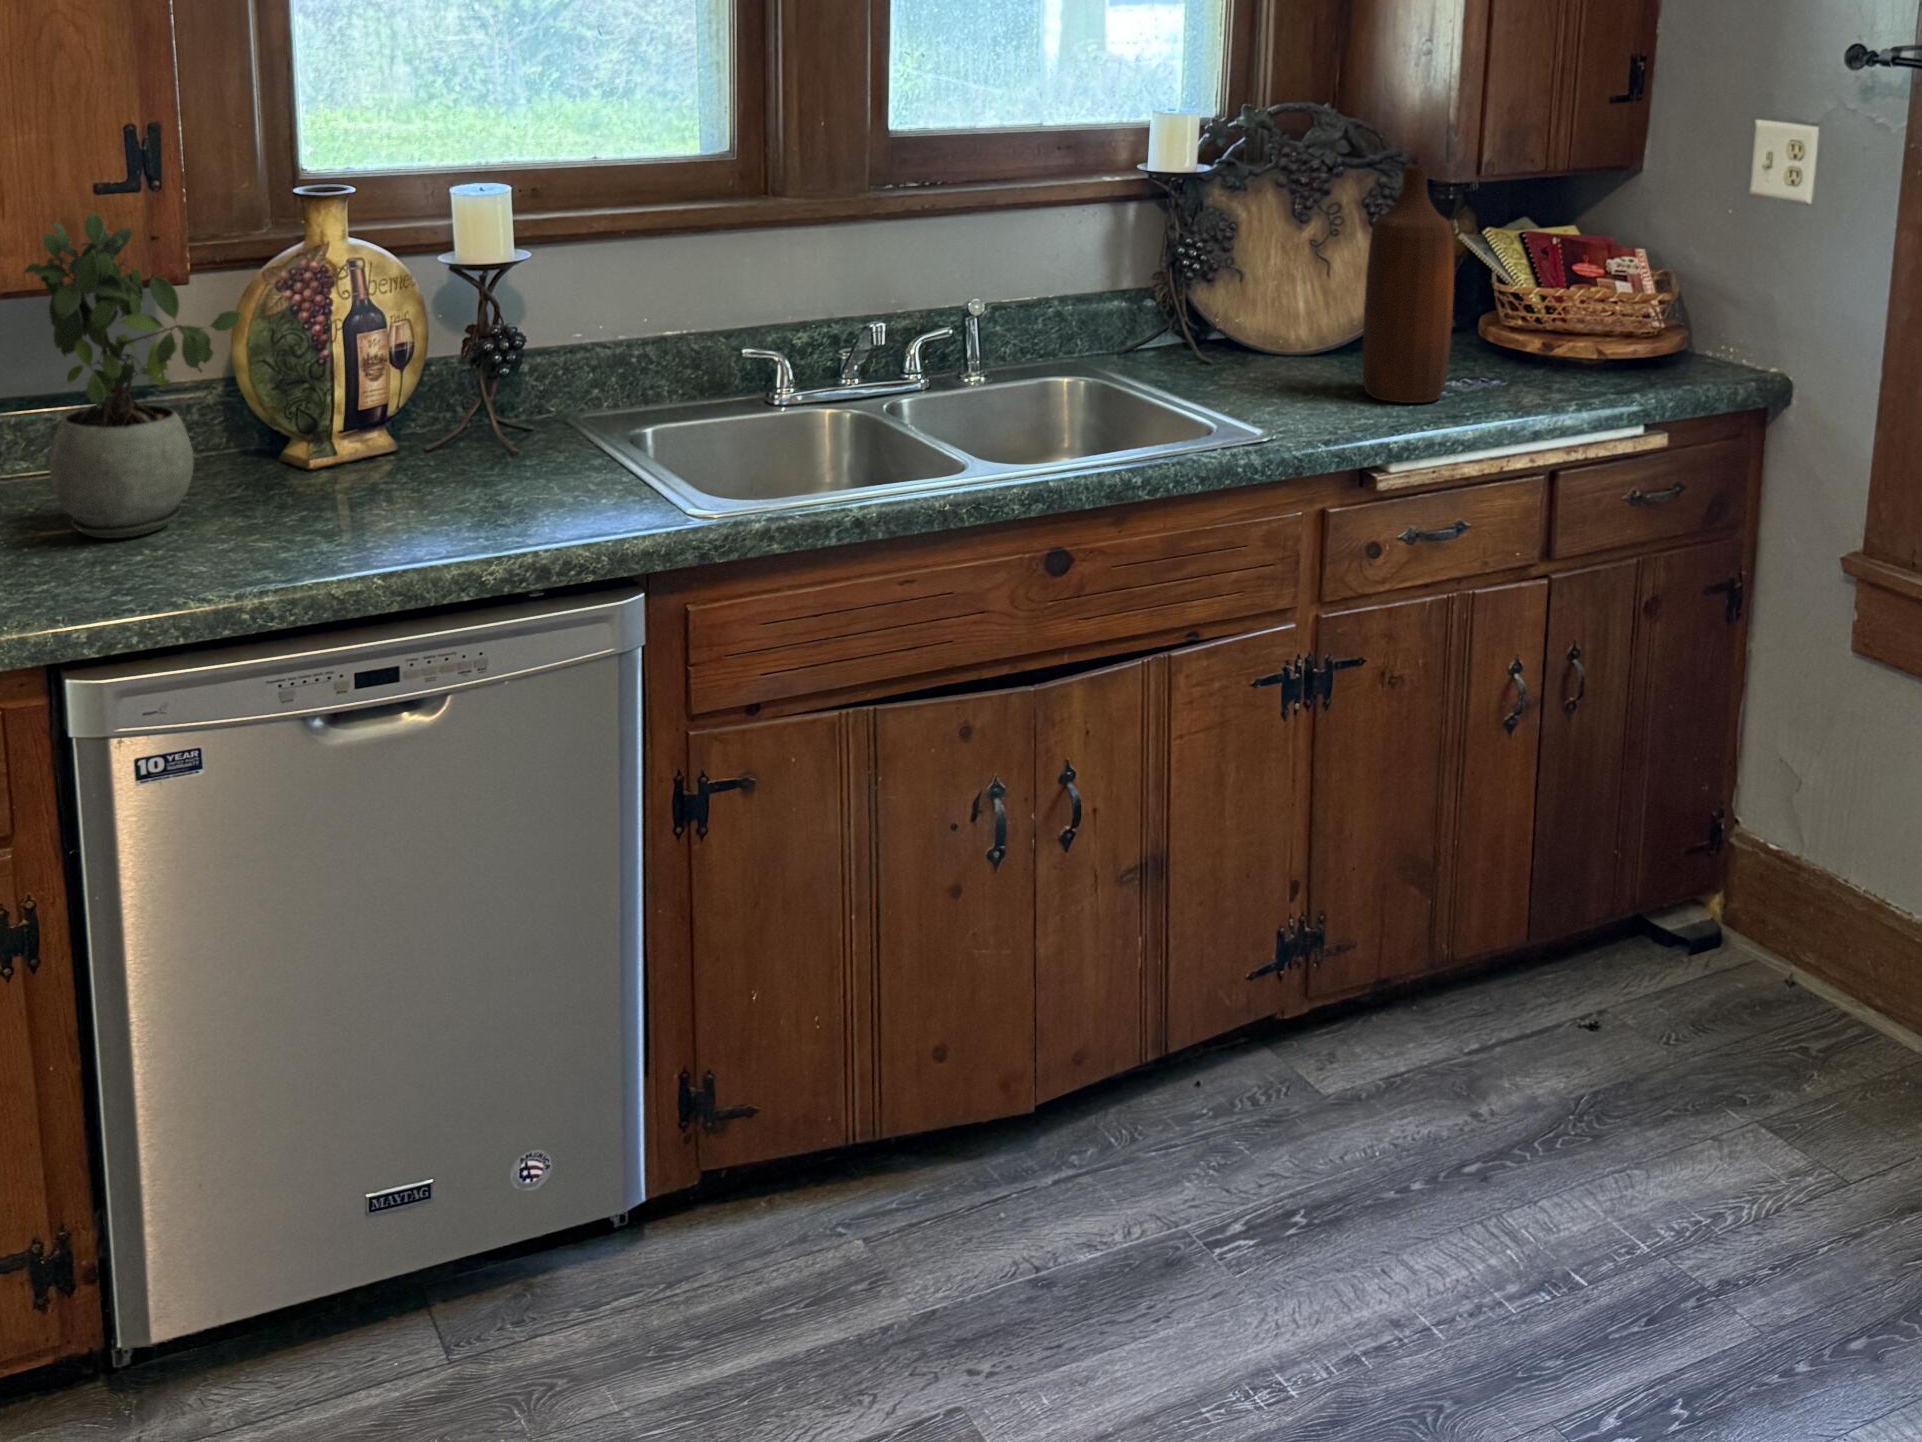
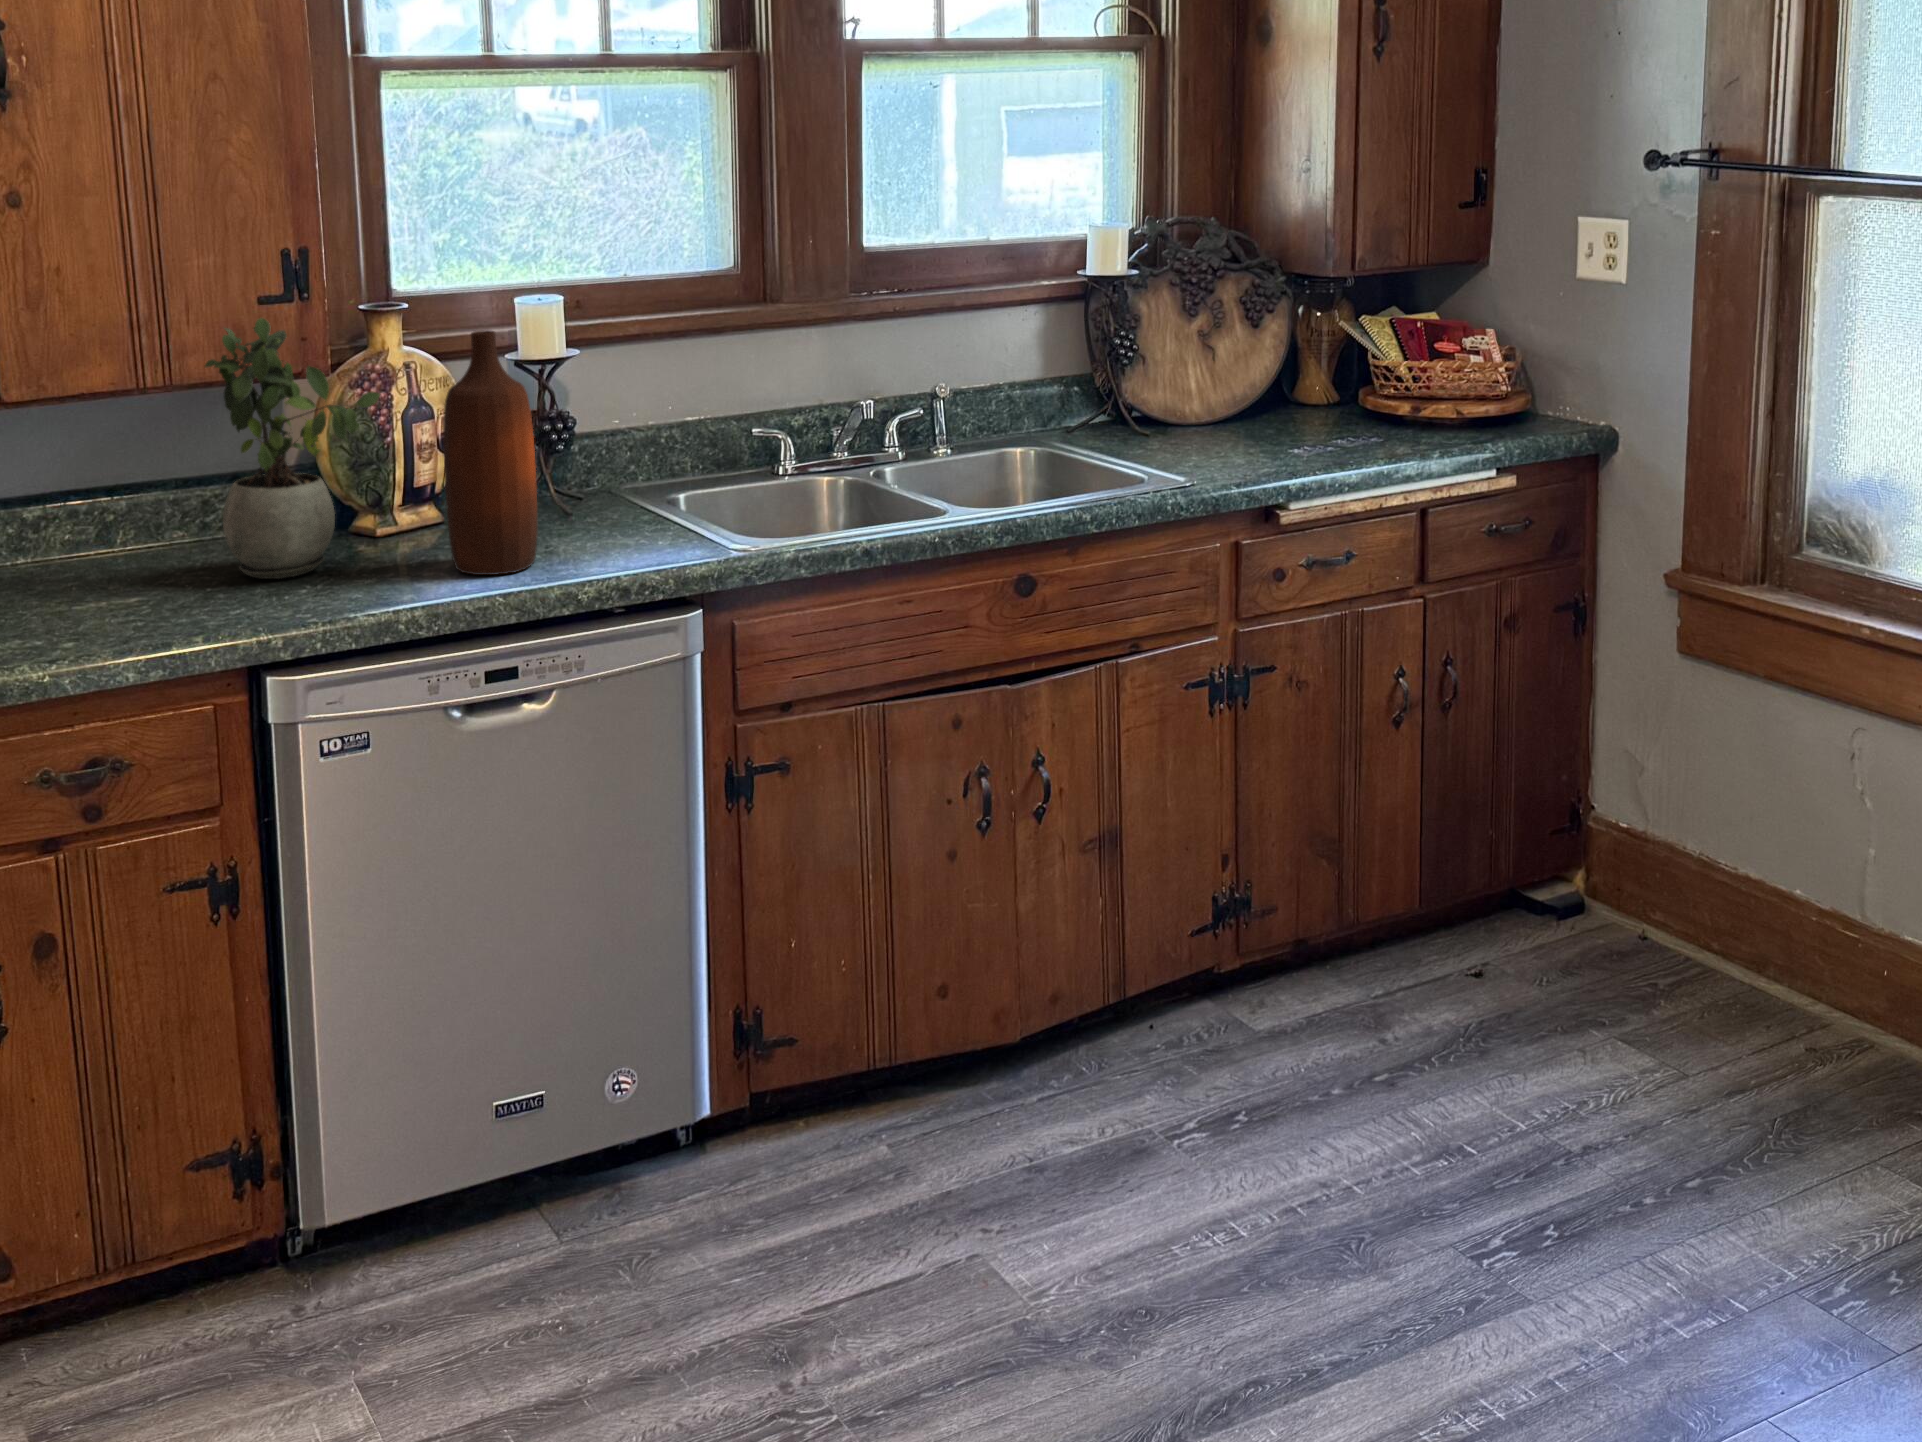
bottle: present [1363,165,1454,403] -> present [443,330,537,575]

